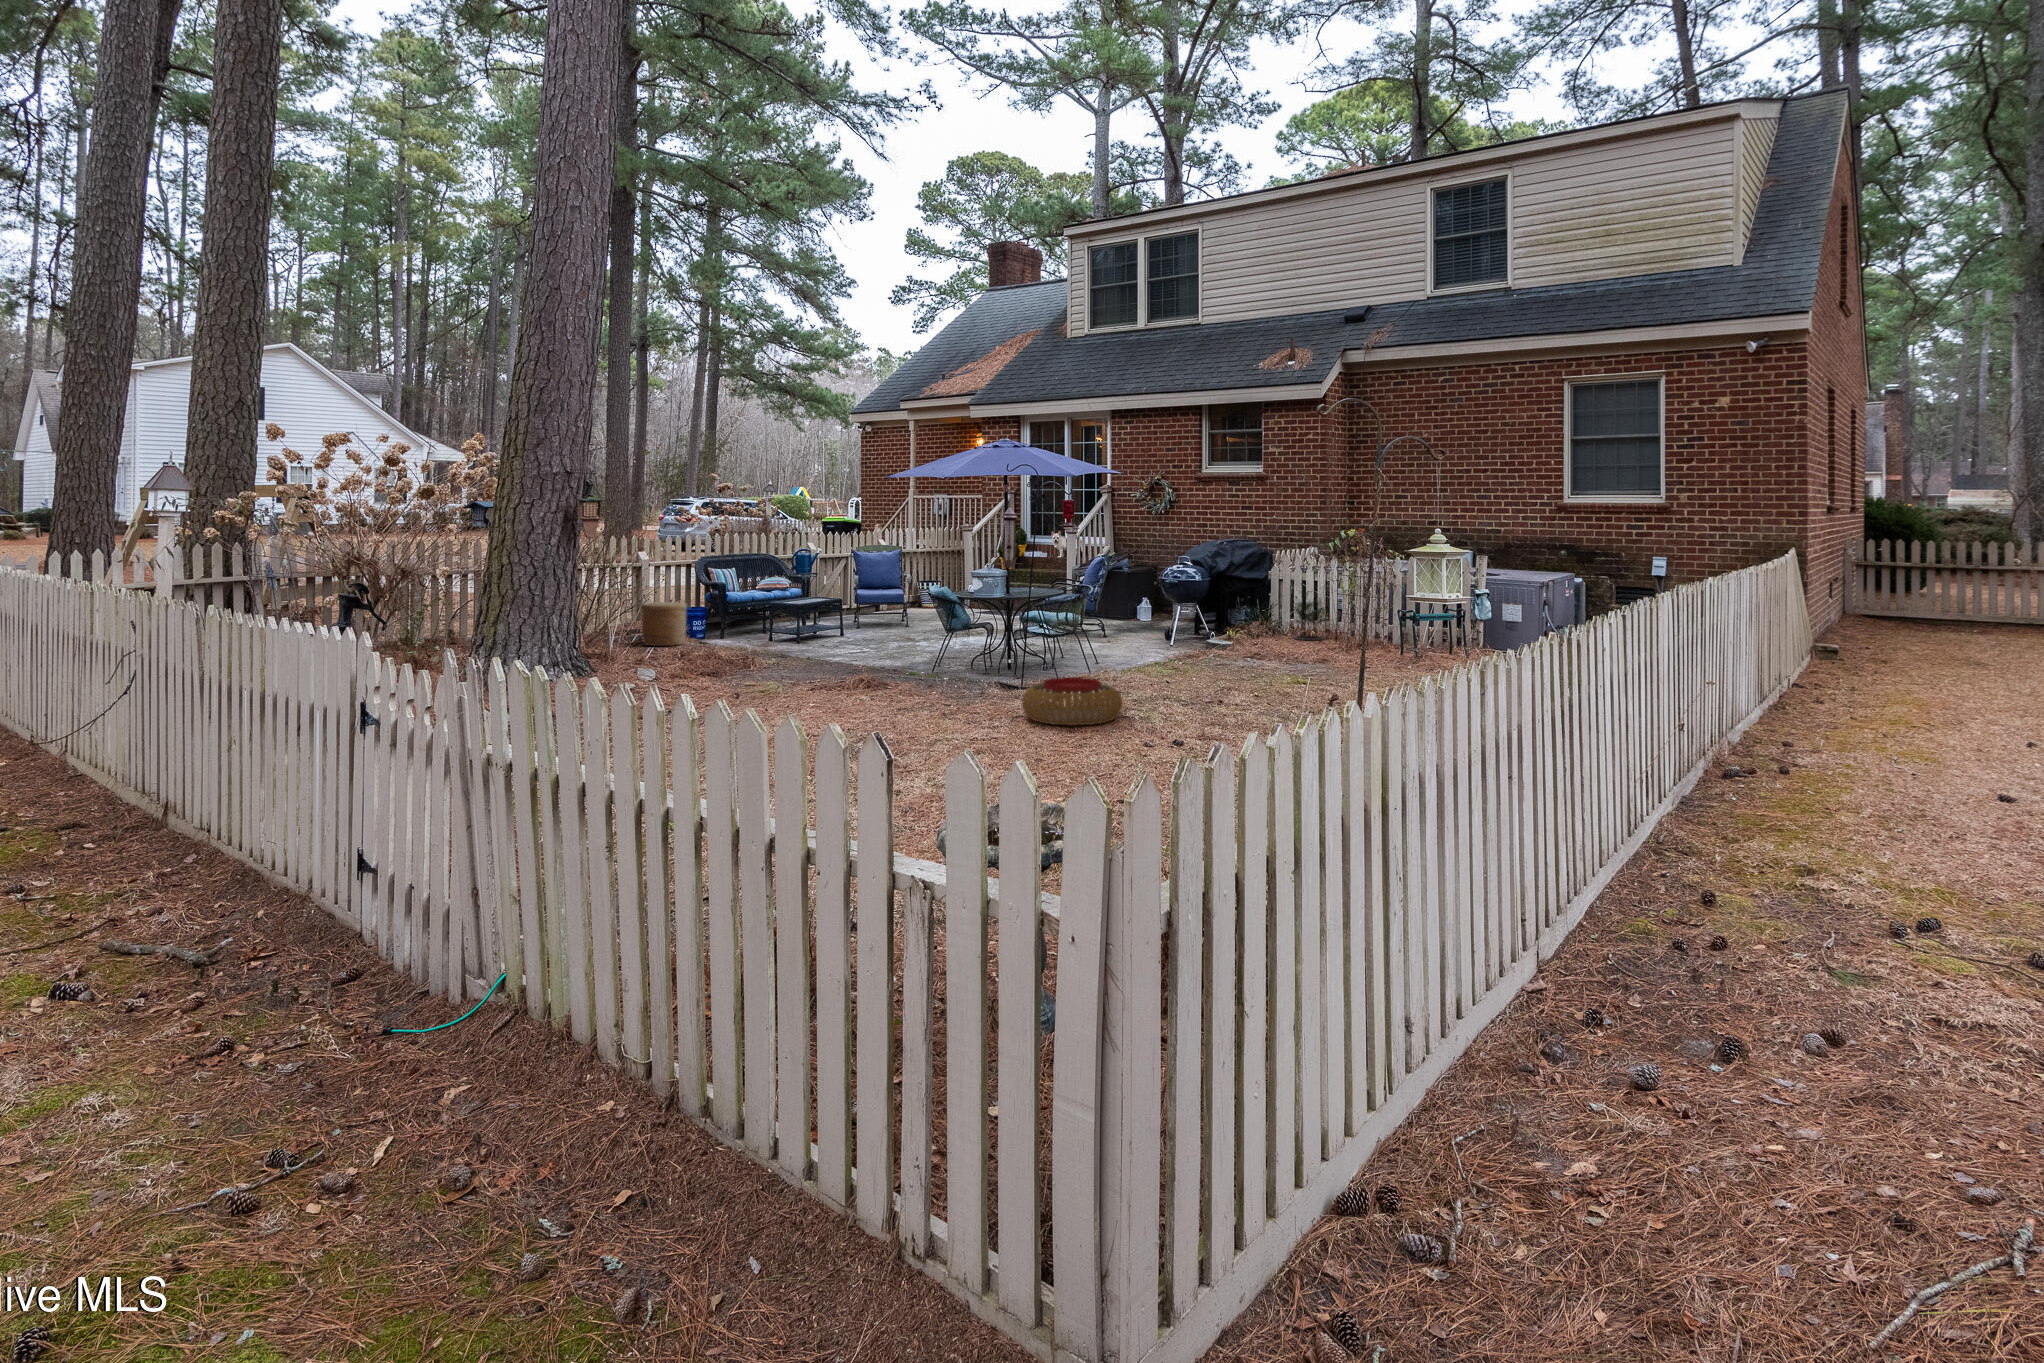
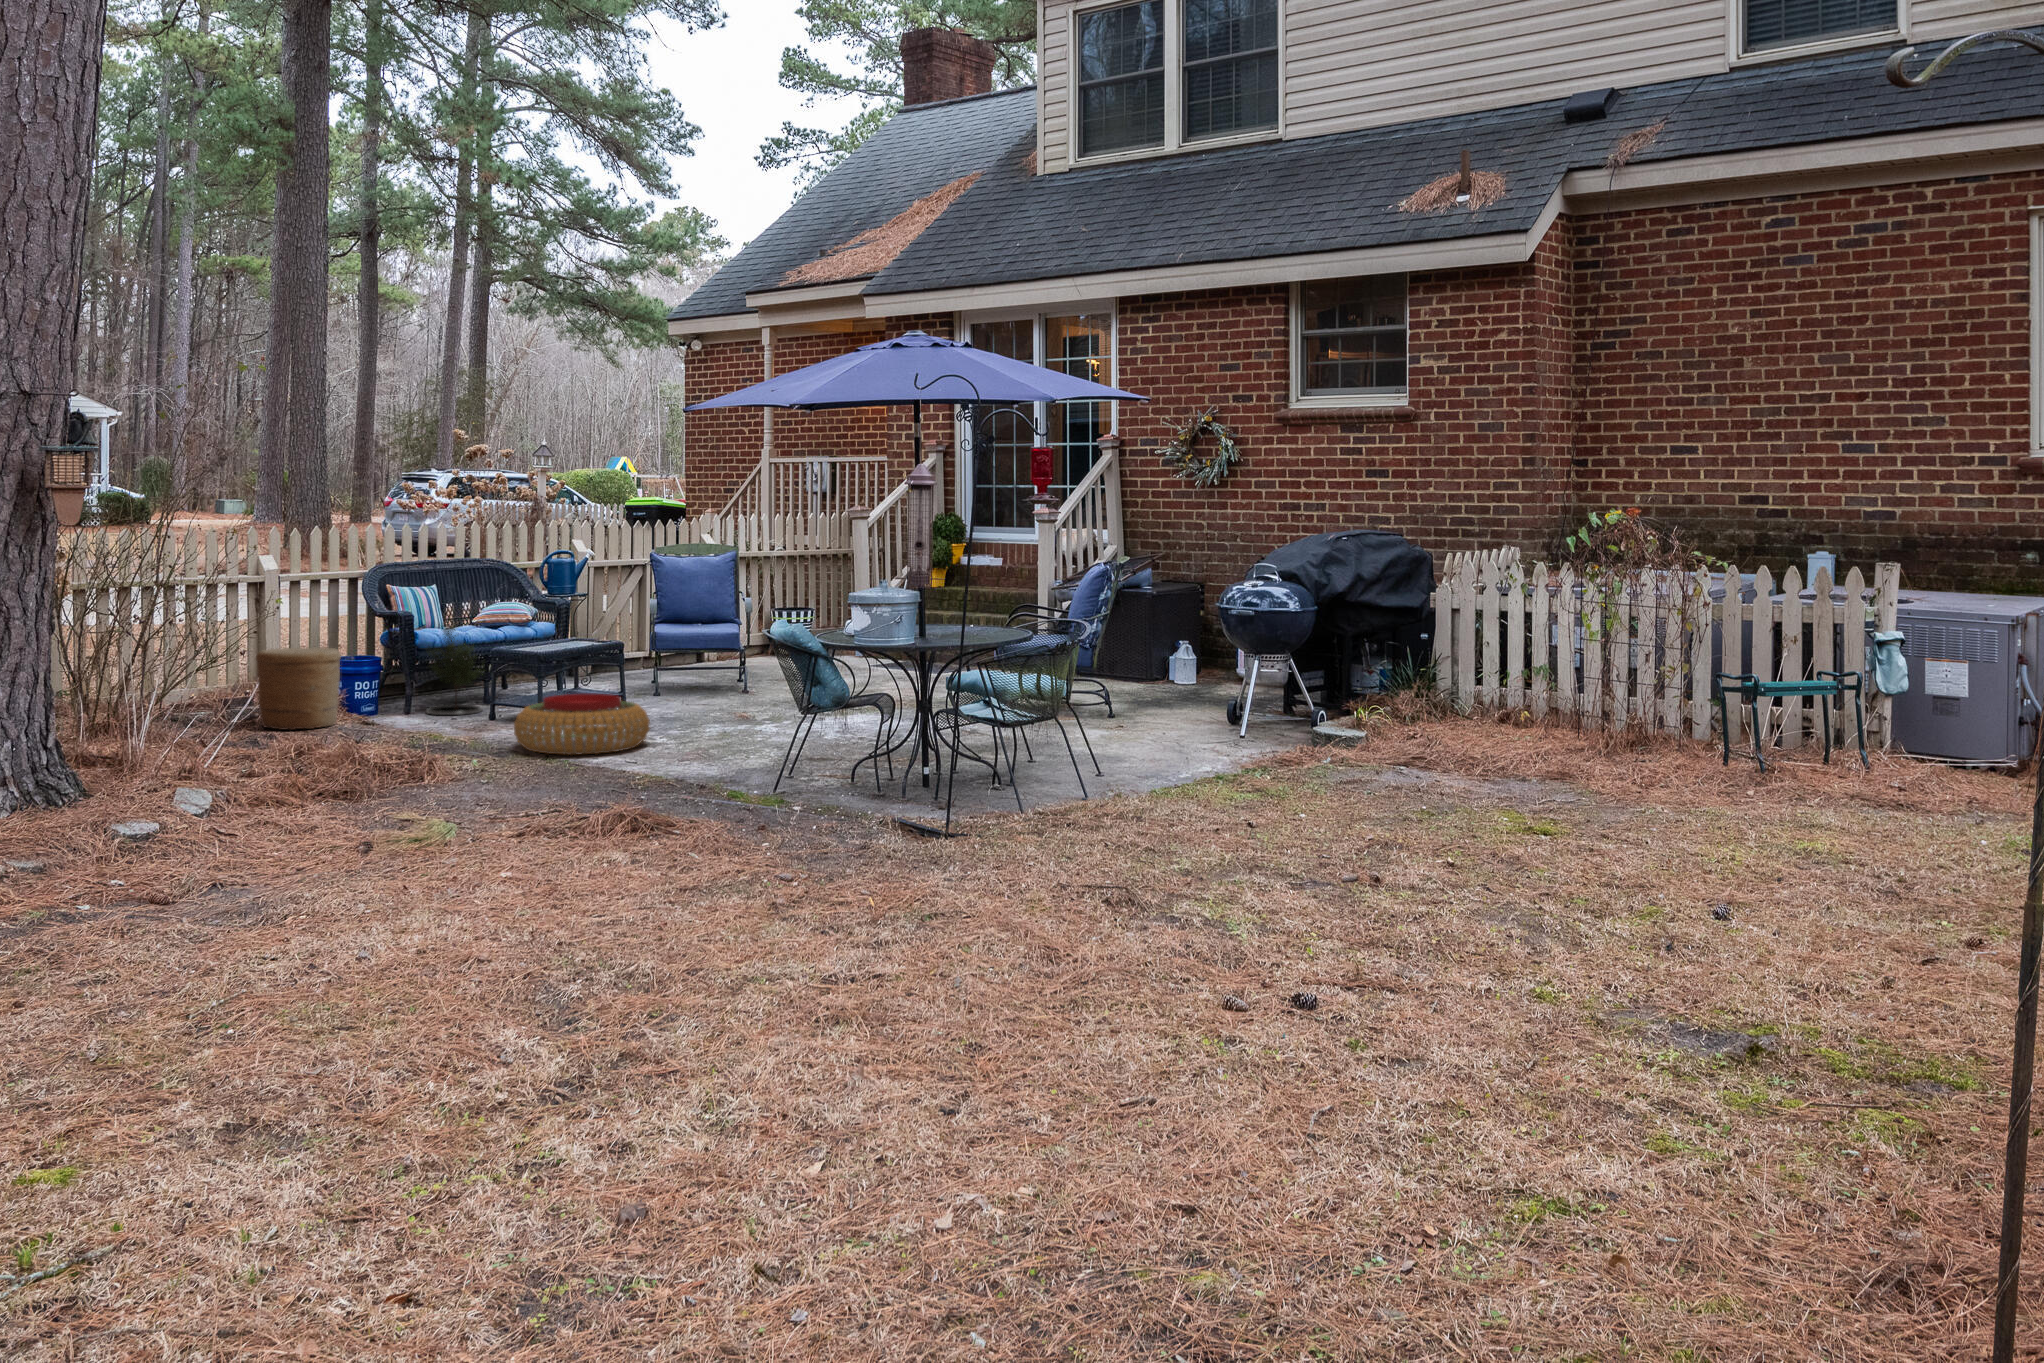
potted tree: present [1294,590,1326,640] -> present [426,621,483,715]
pouf: present [1022,677,1123,726] -> present [514,693,650,755]

